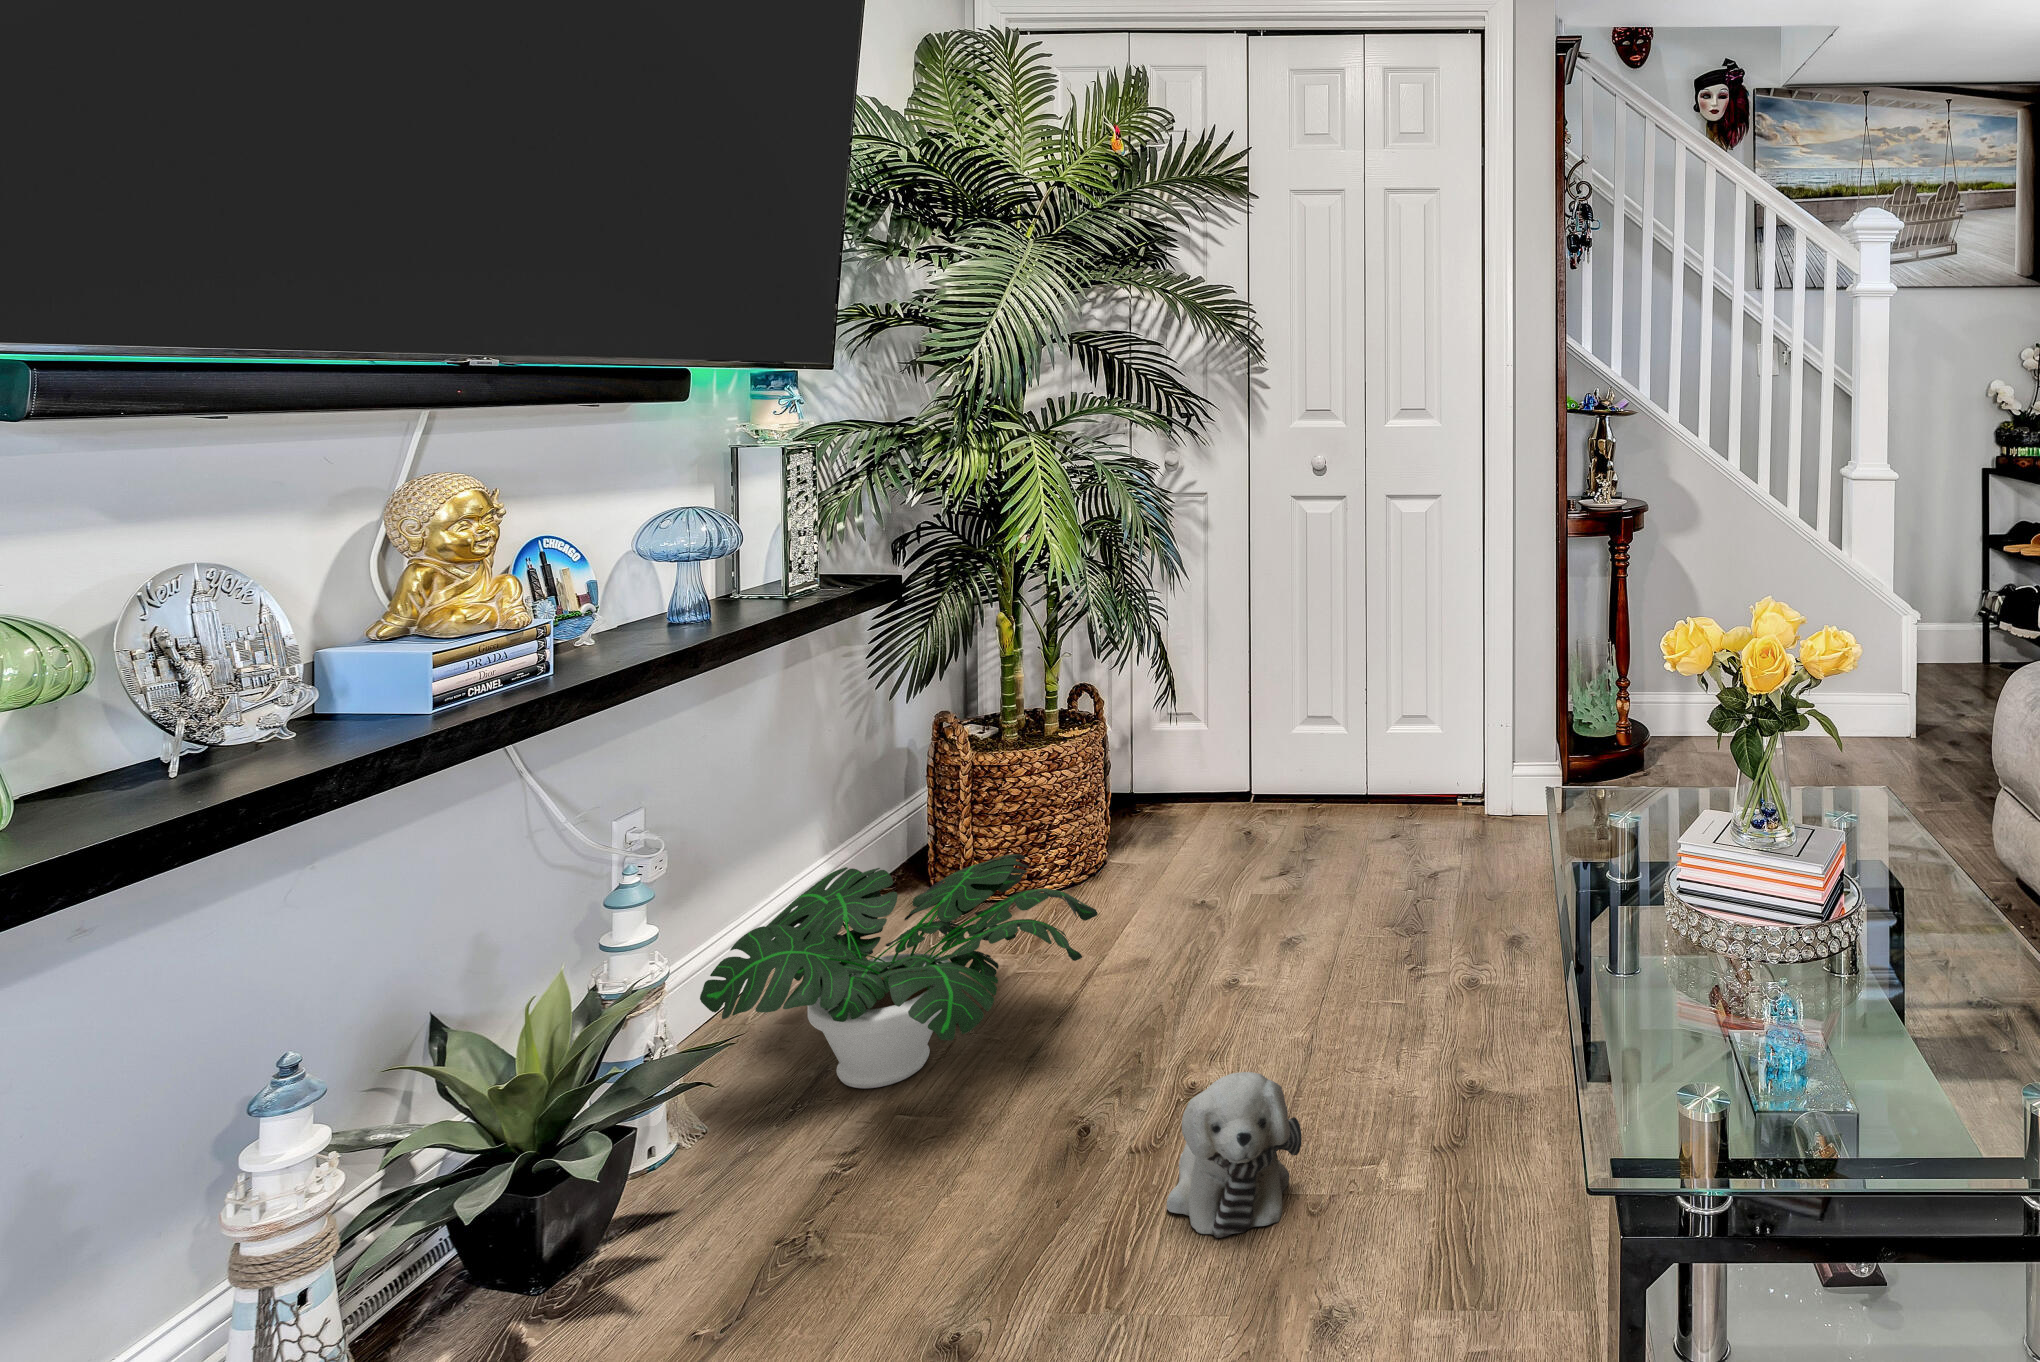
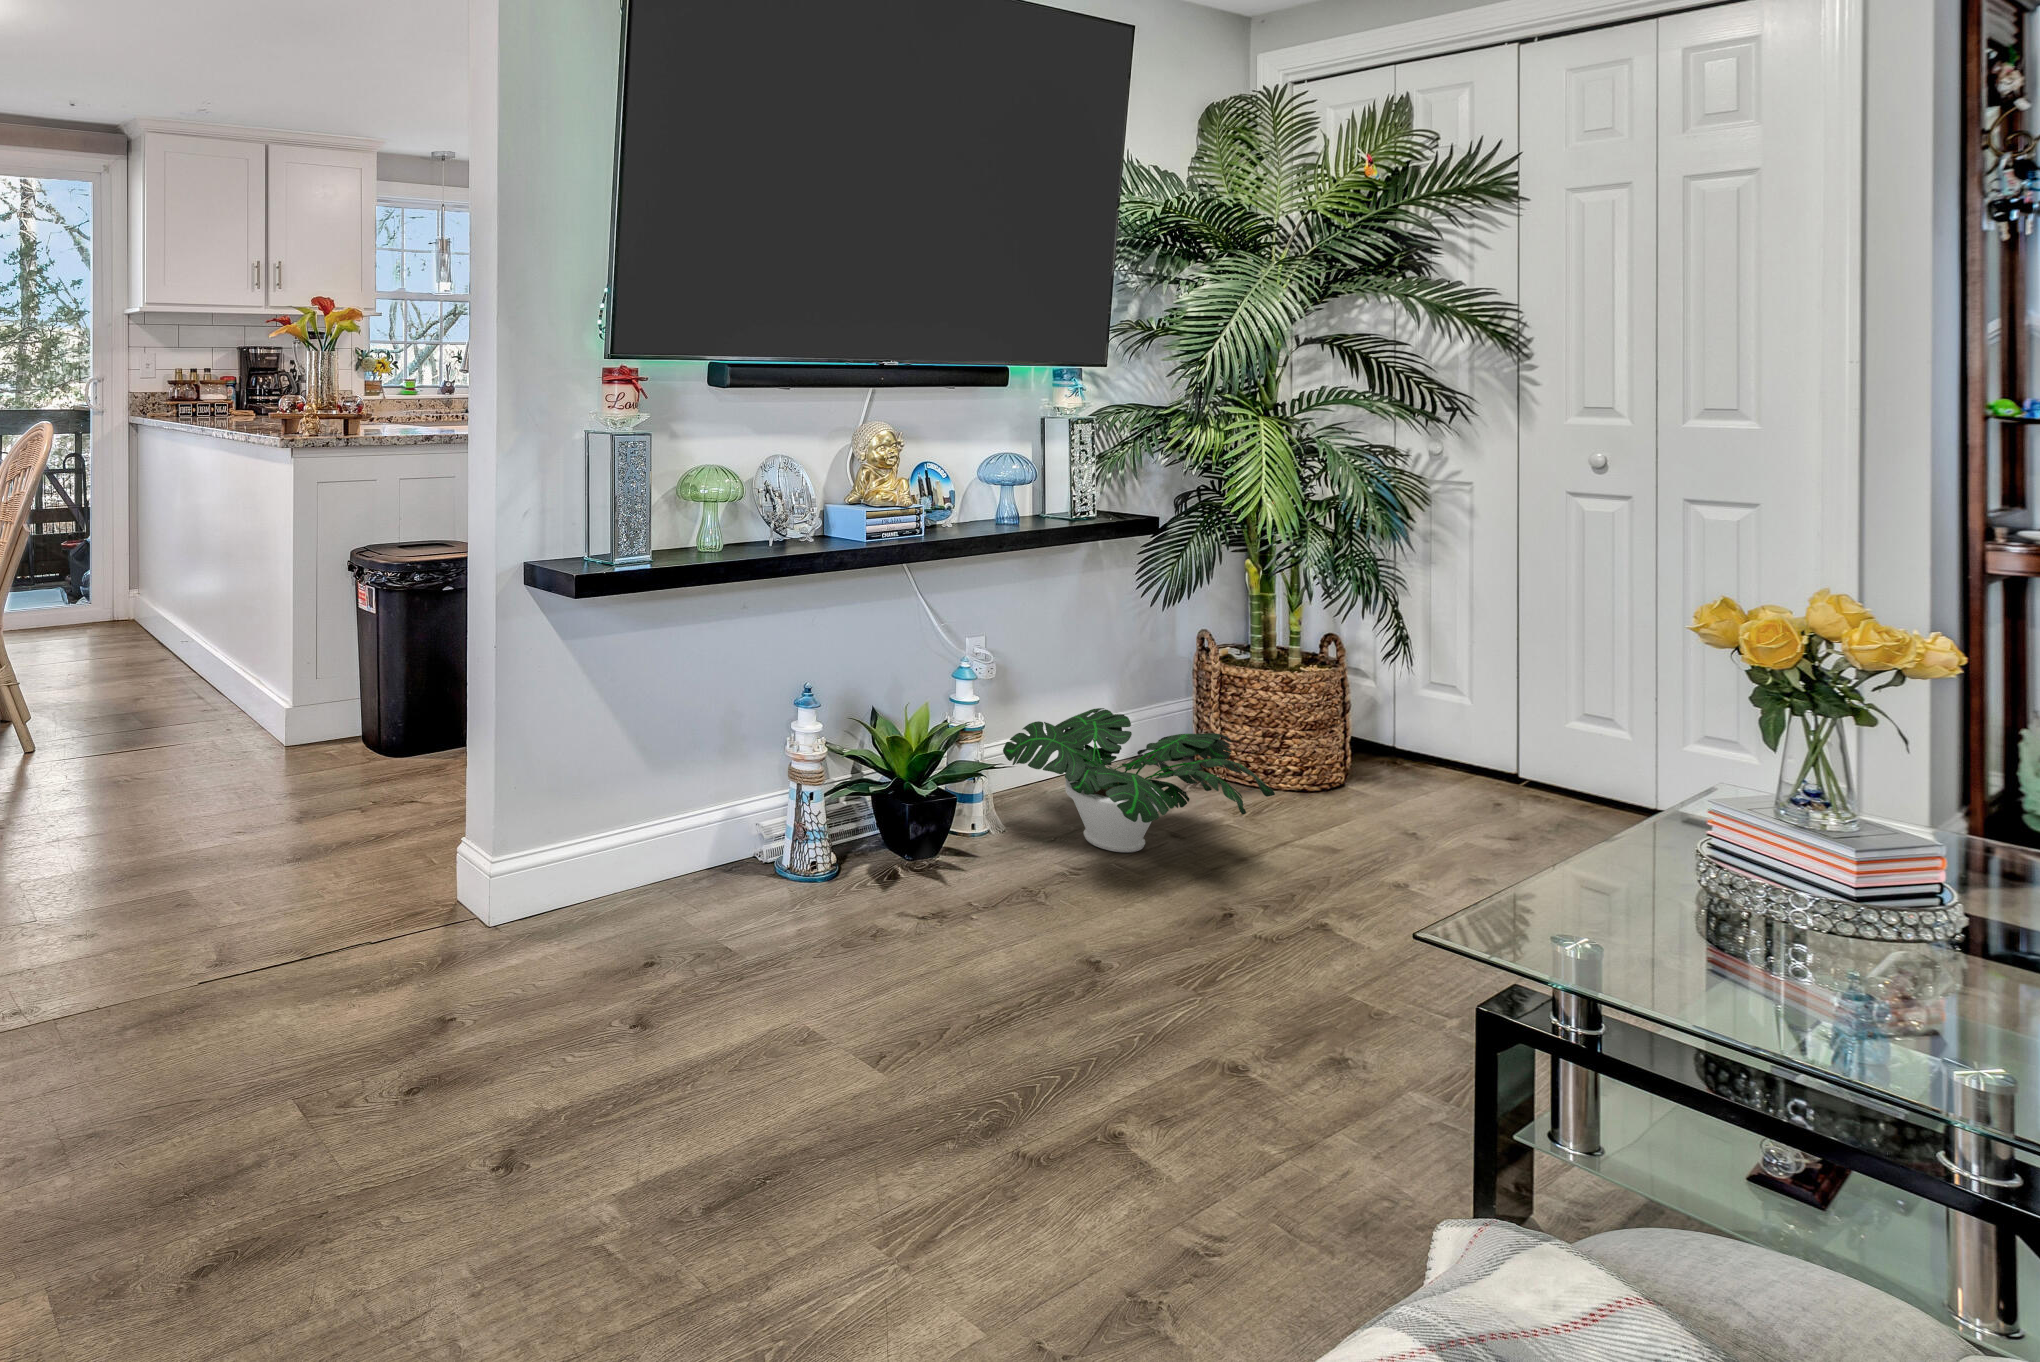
plush toy: present [1167,1072,1302,1238] -> none [1260,906,1374,1029]

